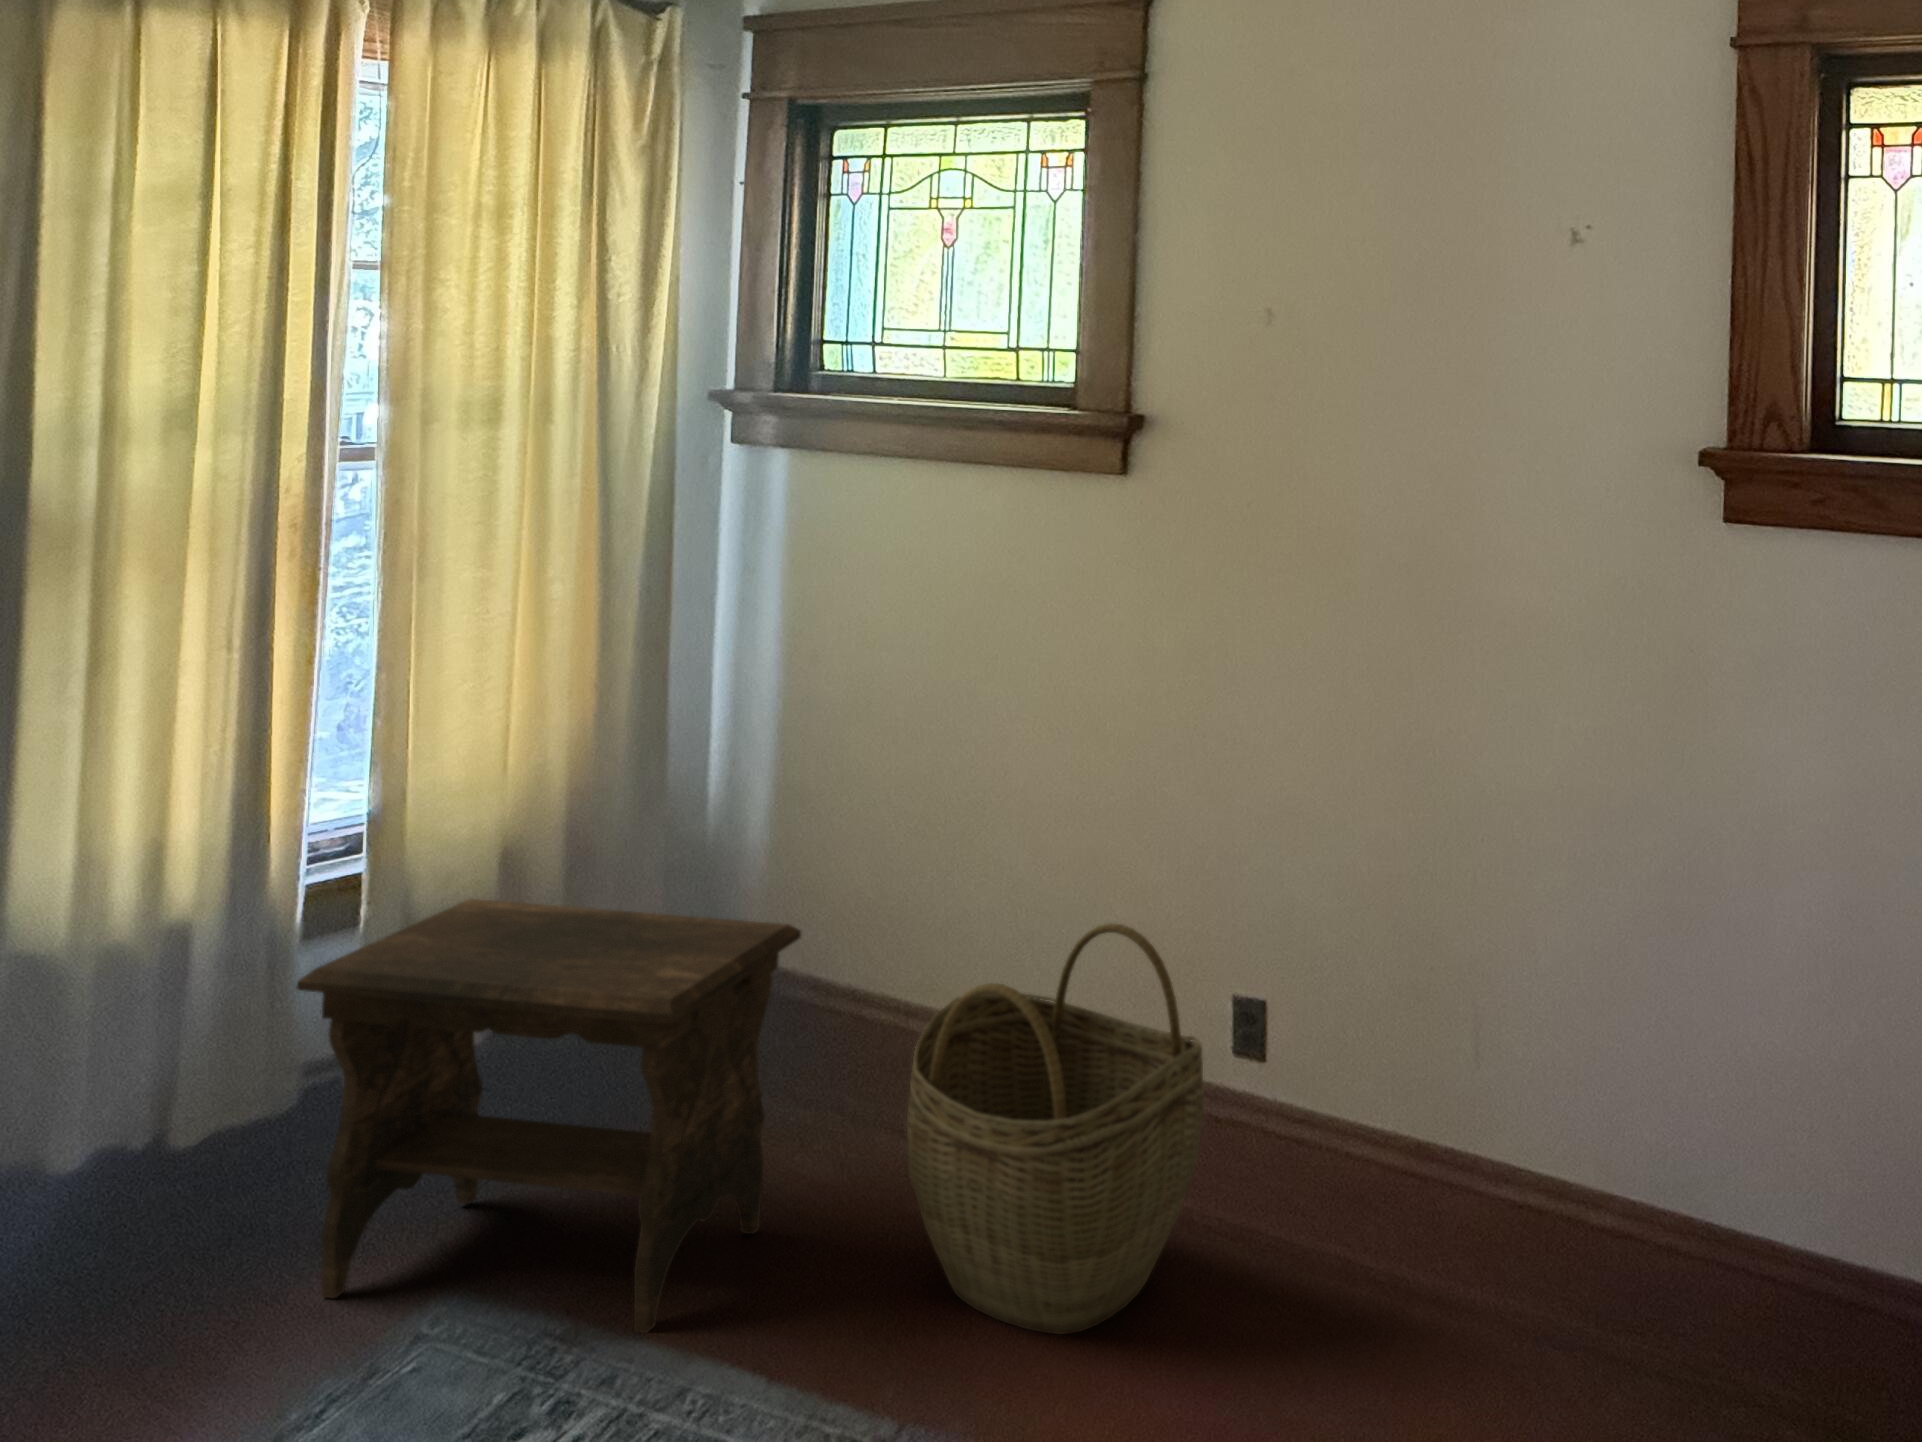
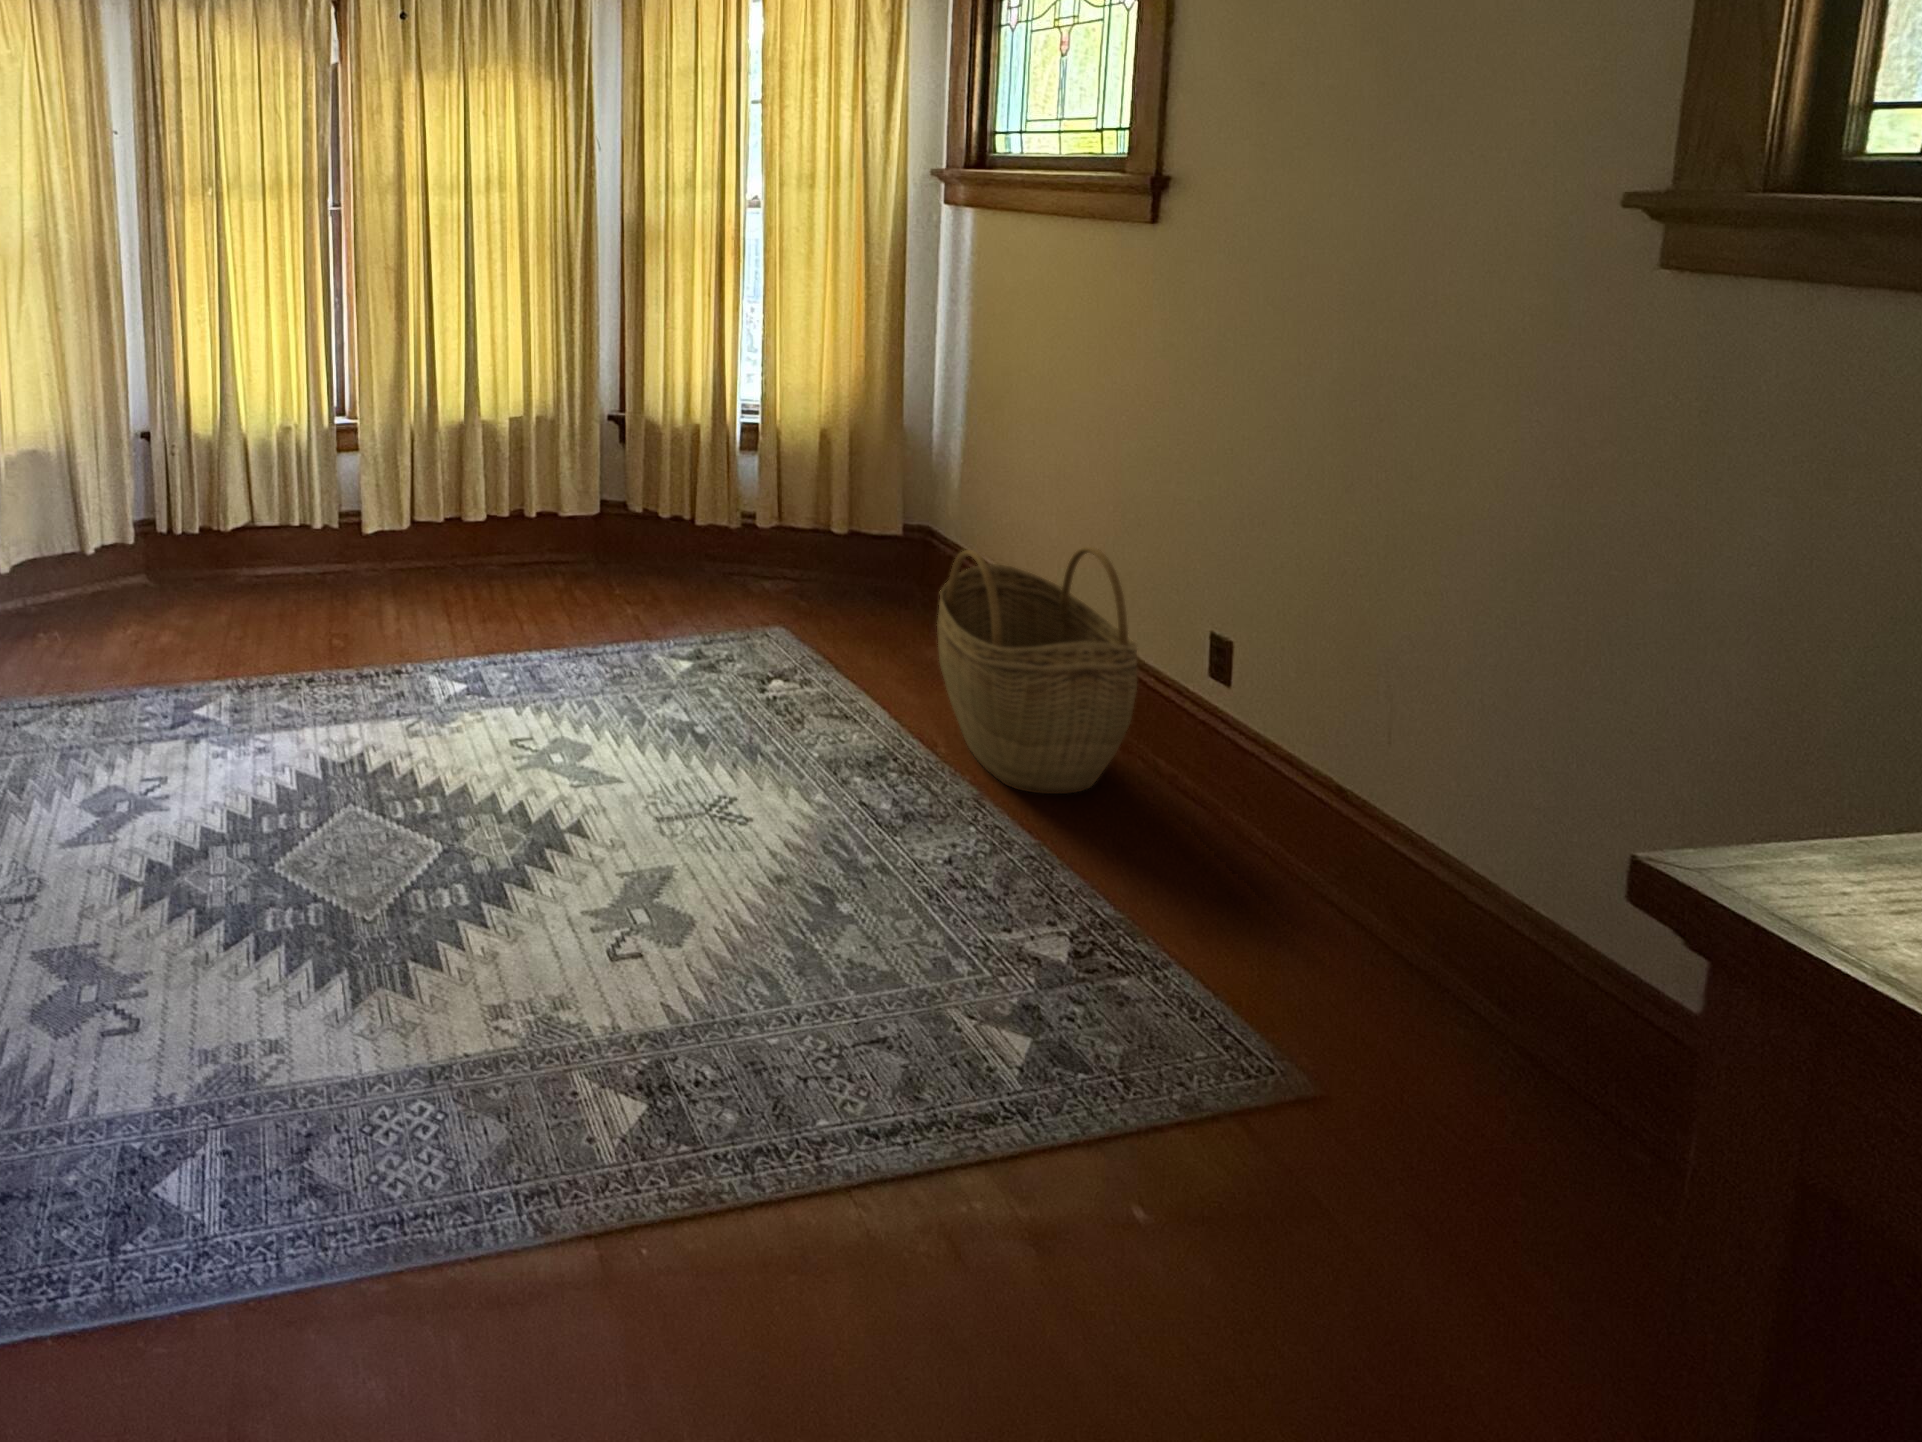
footstool: present [297,899,801,1332] -> none [697,440,917,677]

